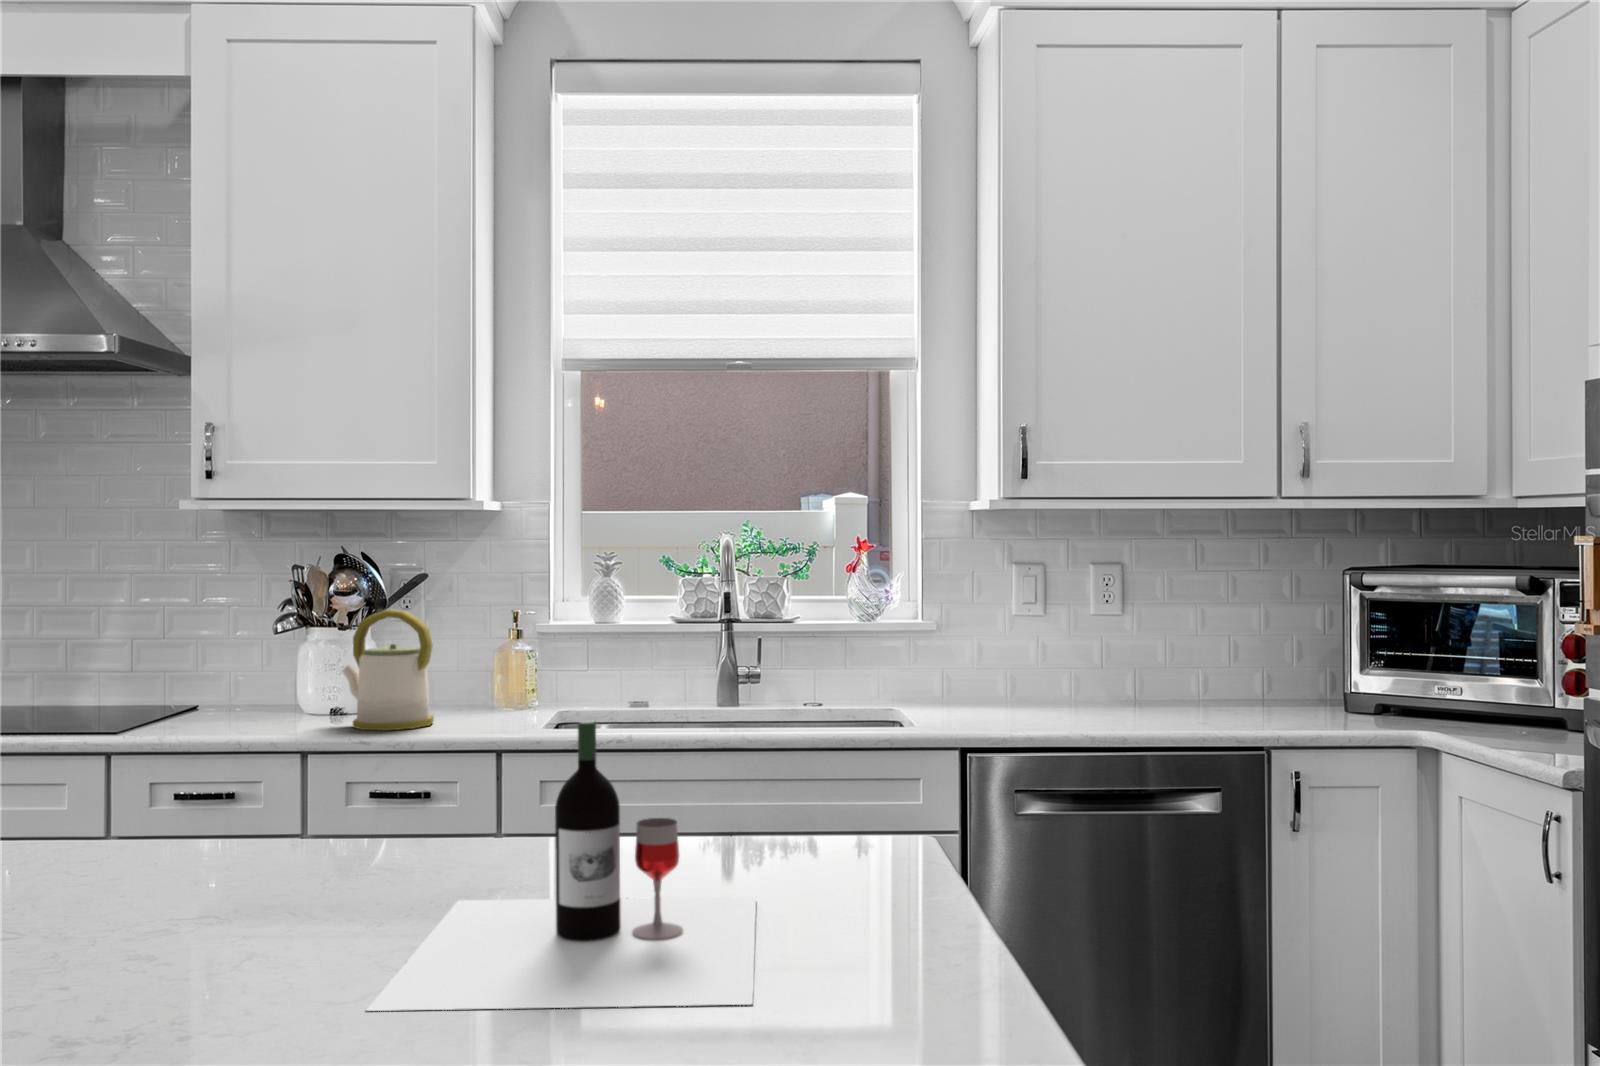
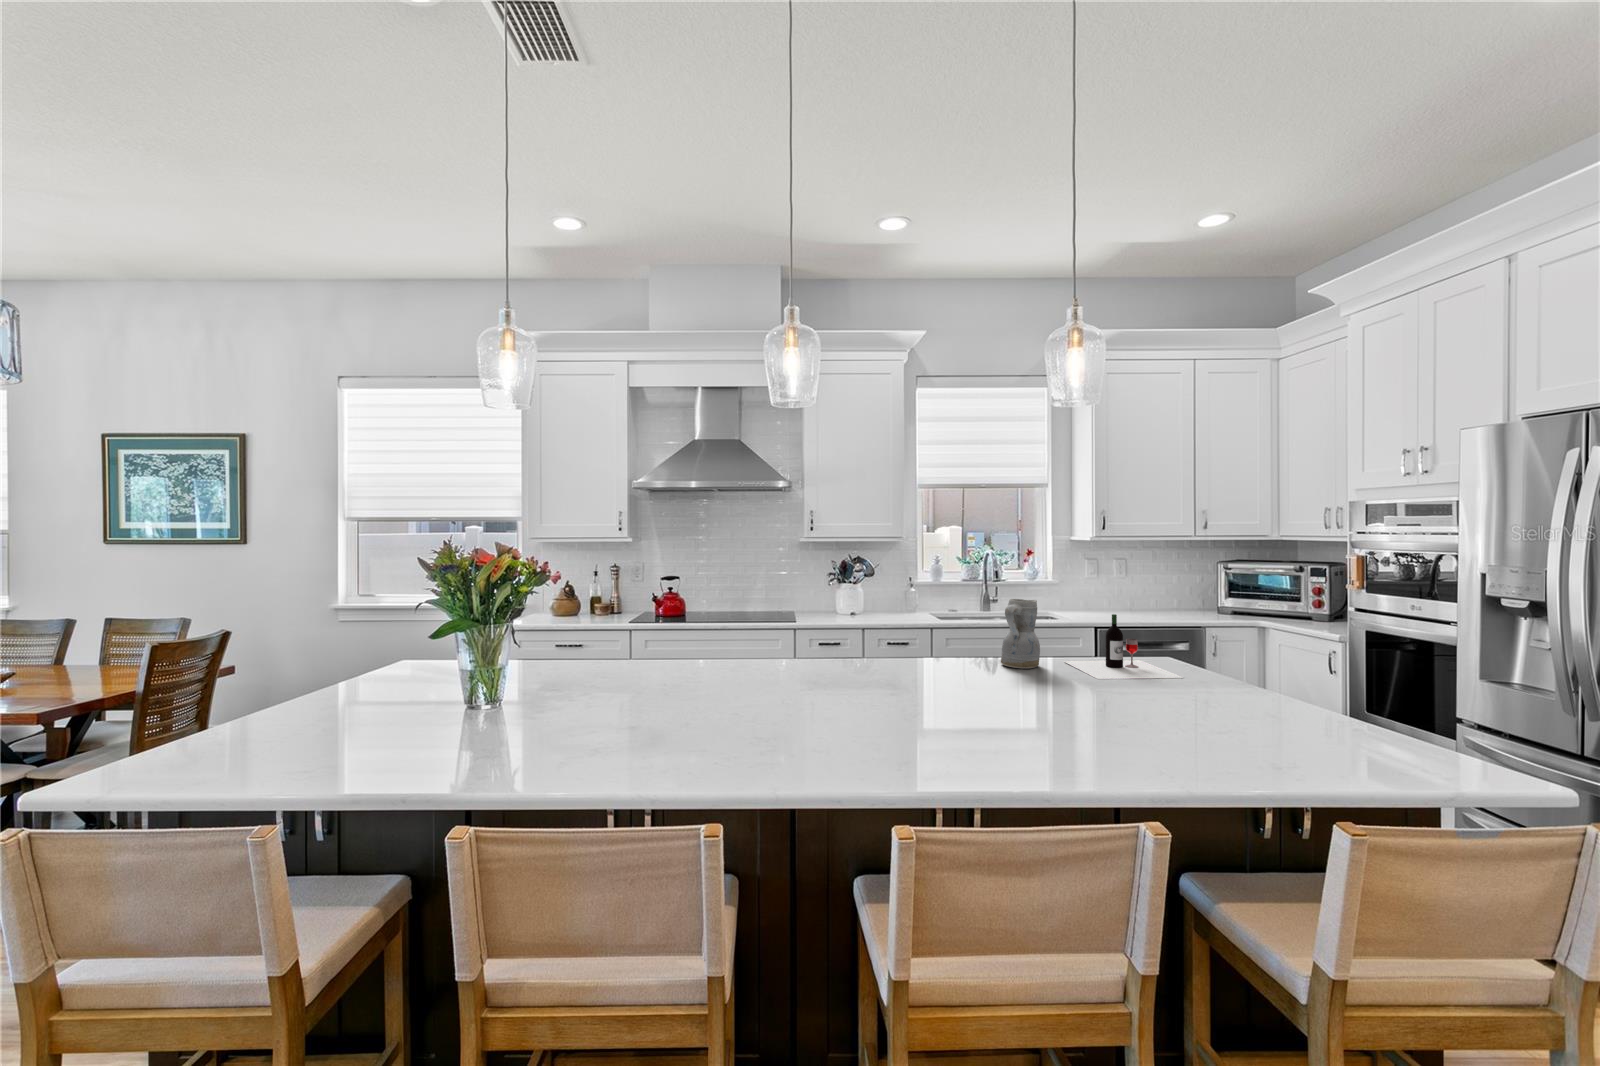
kettle: present [342,609,434,730] -> none [862,578,896,621]
ceramic pitcher: none [130,660,326,942] -> present [1001,599,1040,669]

